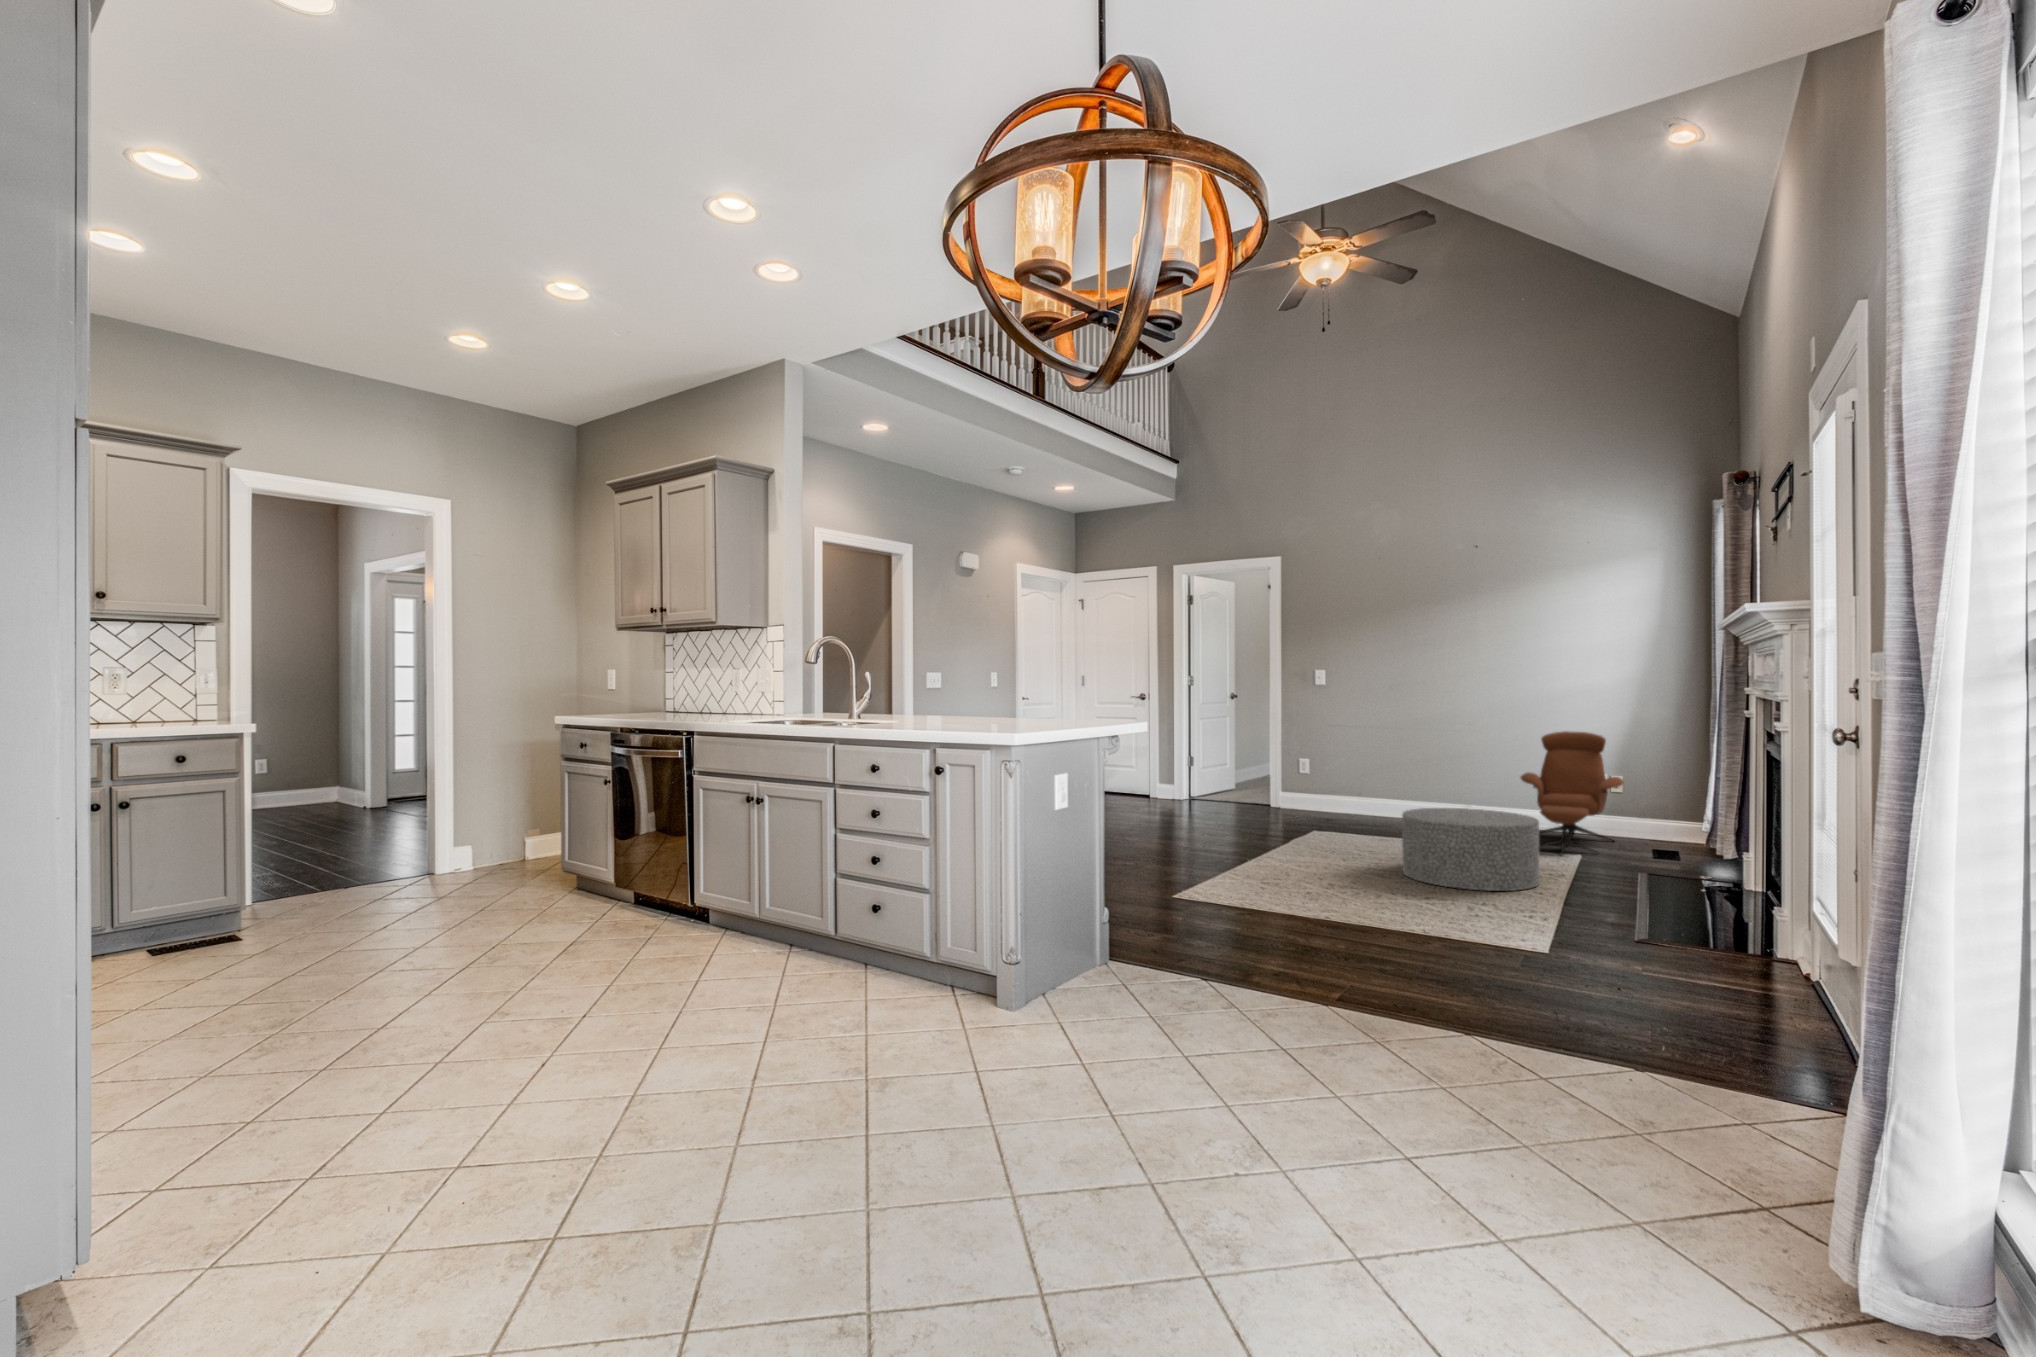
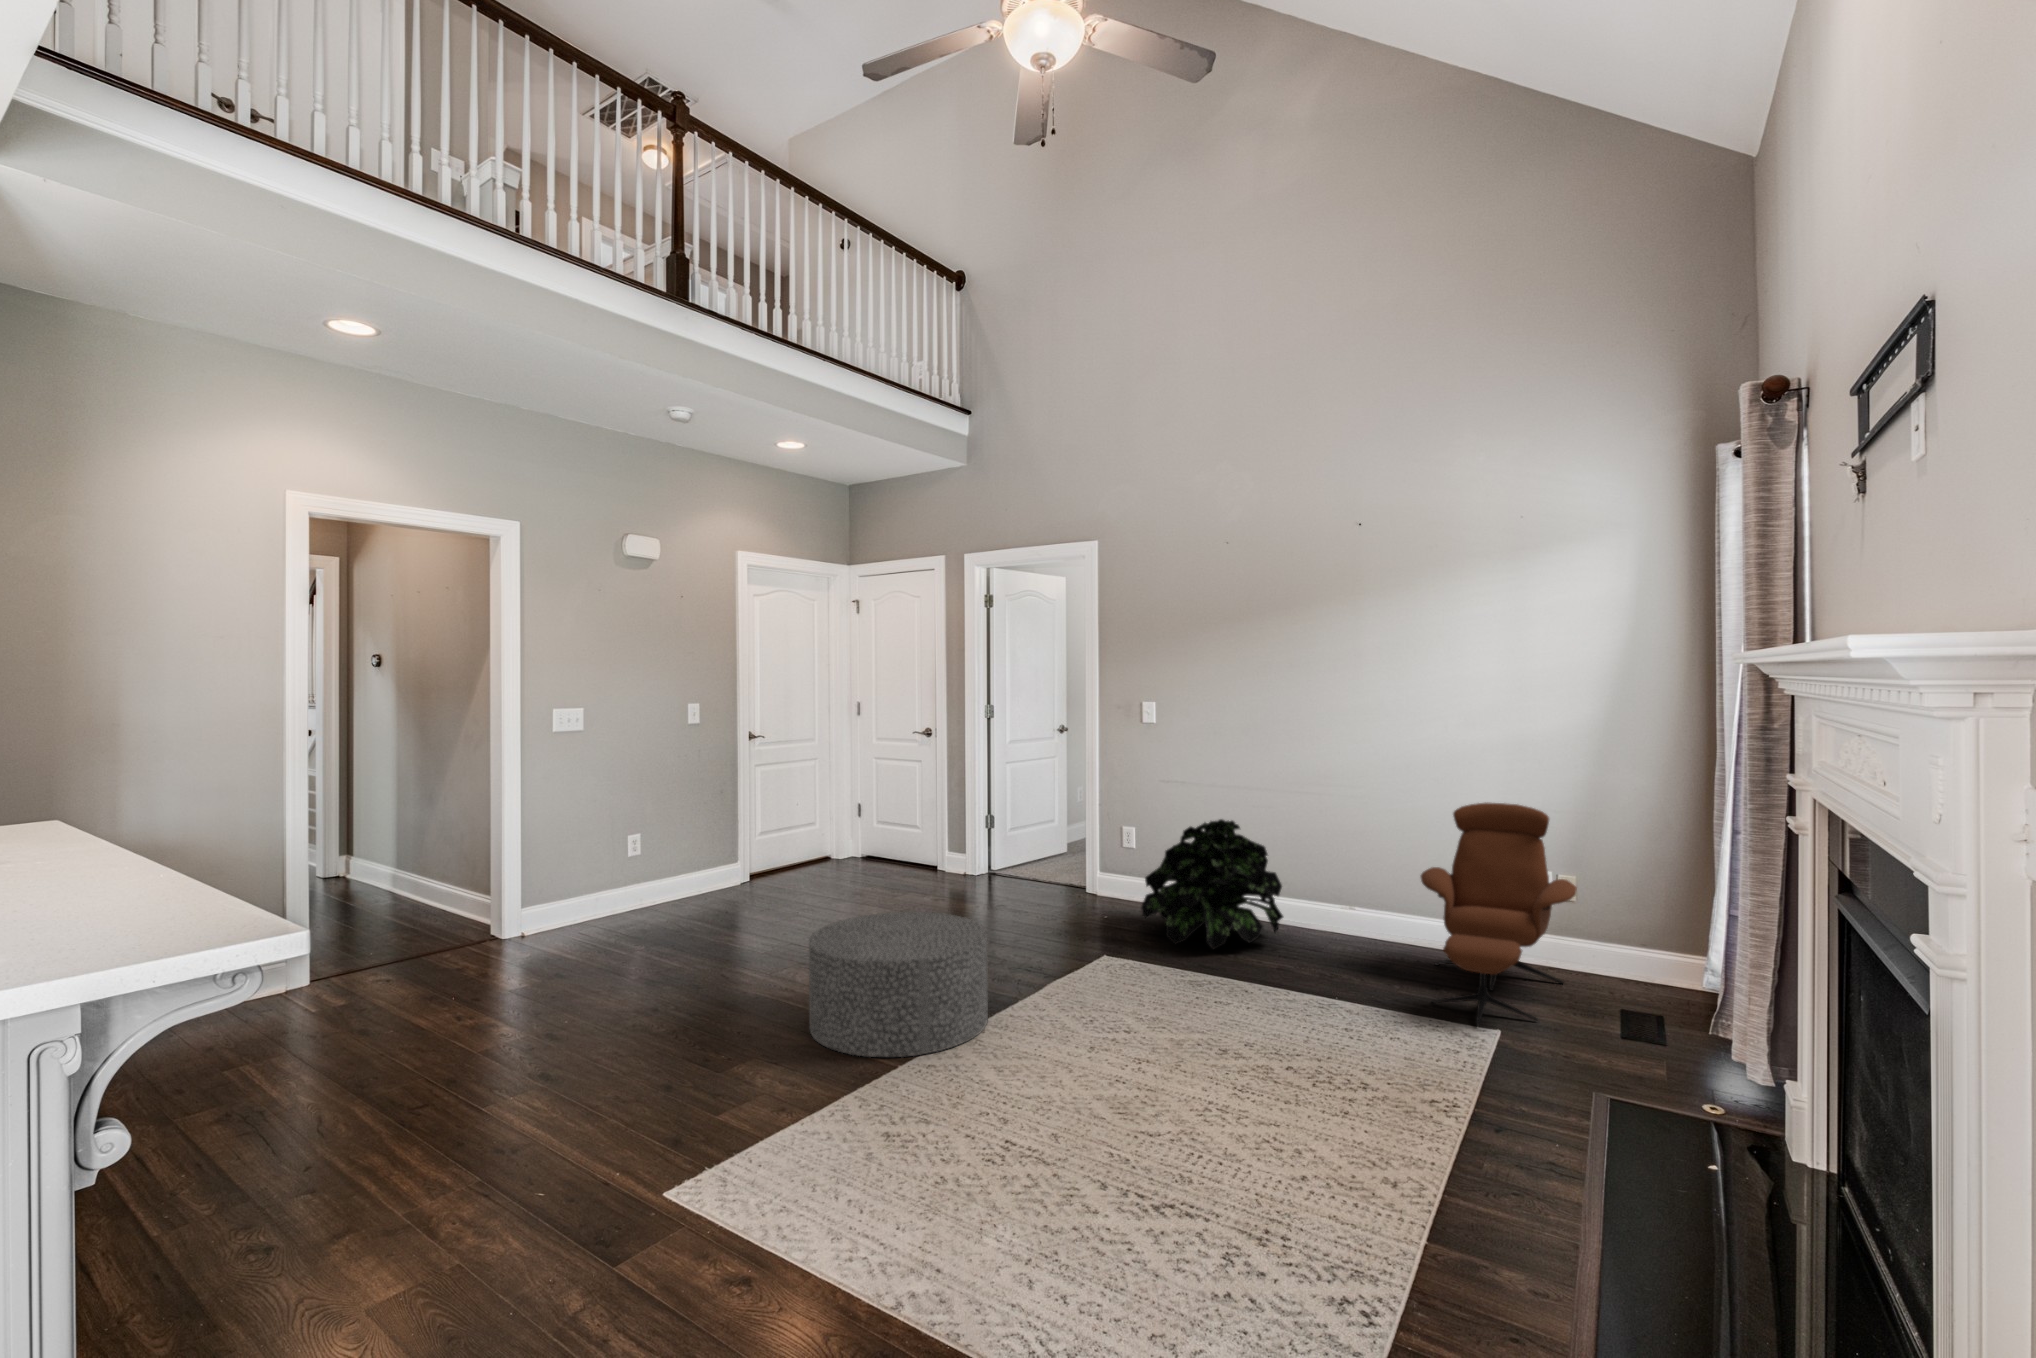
potted plant: none [1323,745,1424,827] -> present [1141,819,1283,949]
ottoman: present [1402,808,1539,891] -> present [809,912,988,1057]

